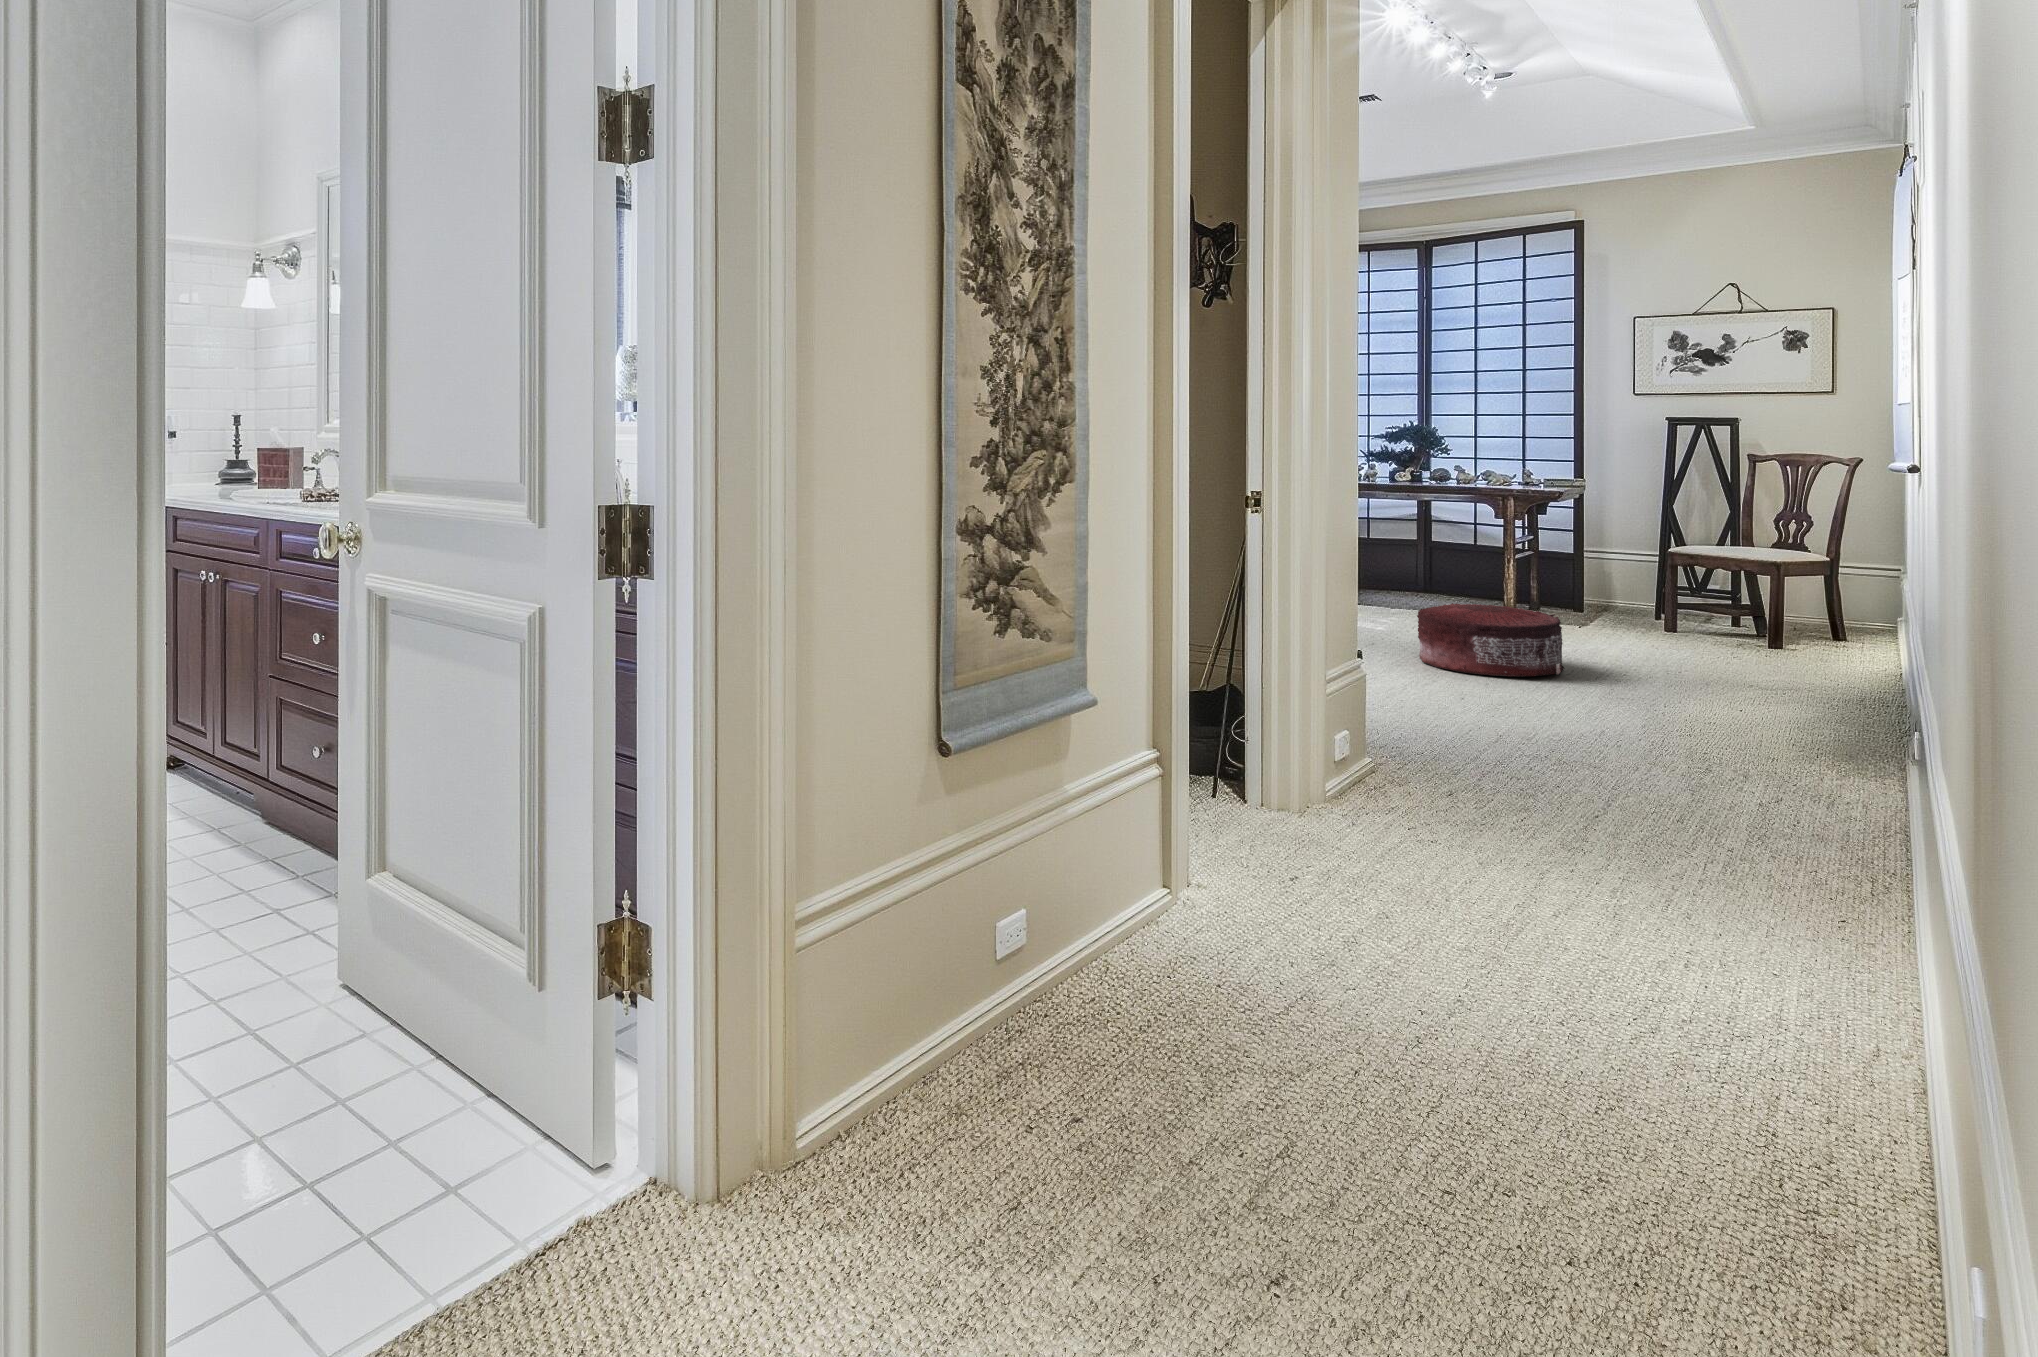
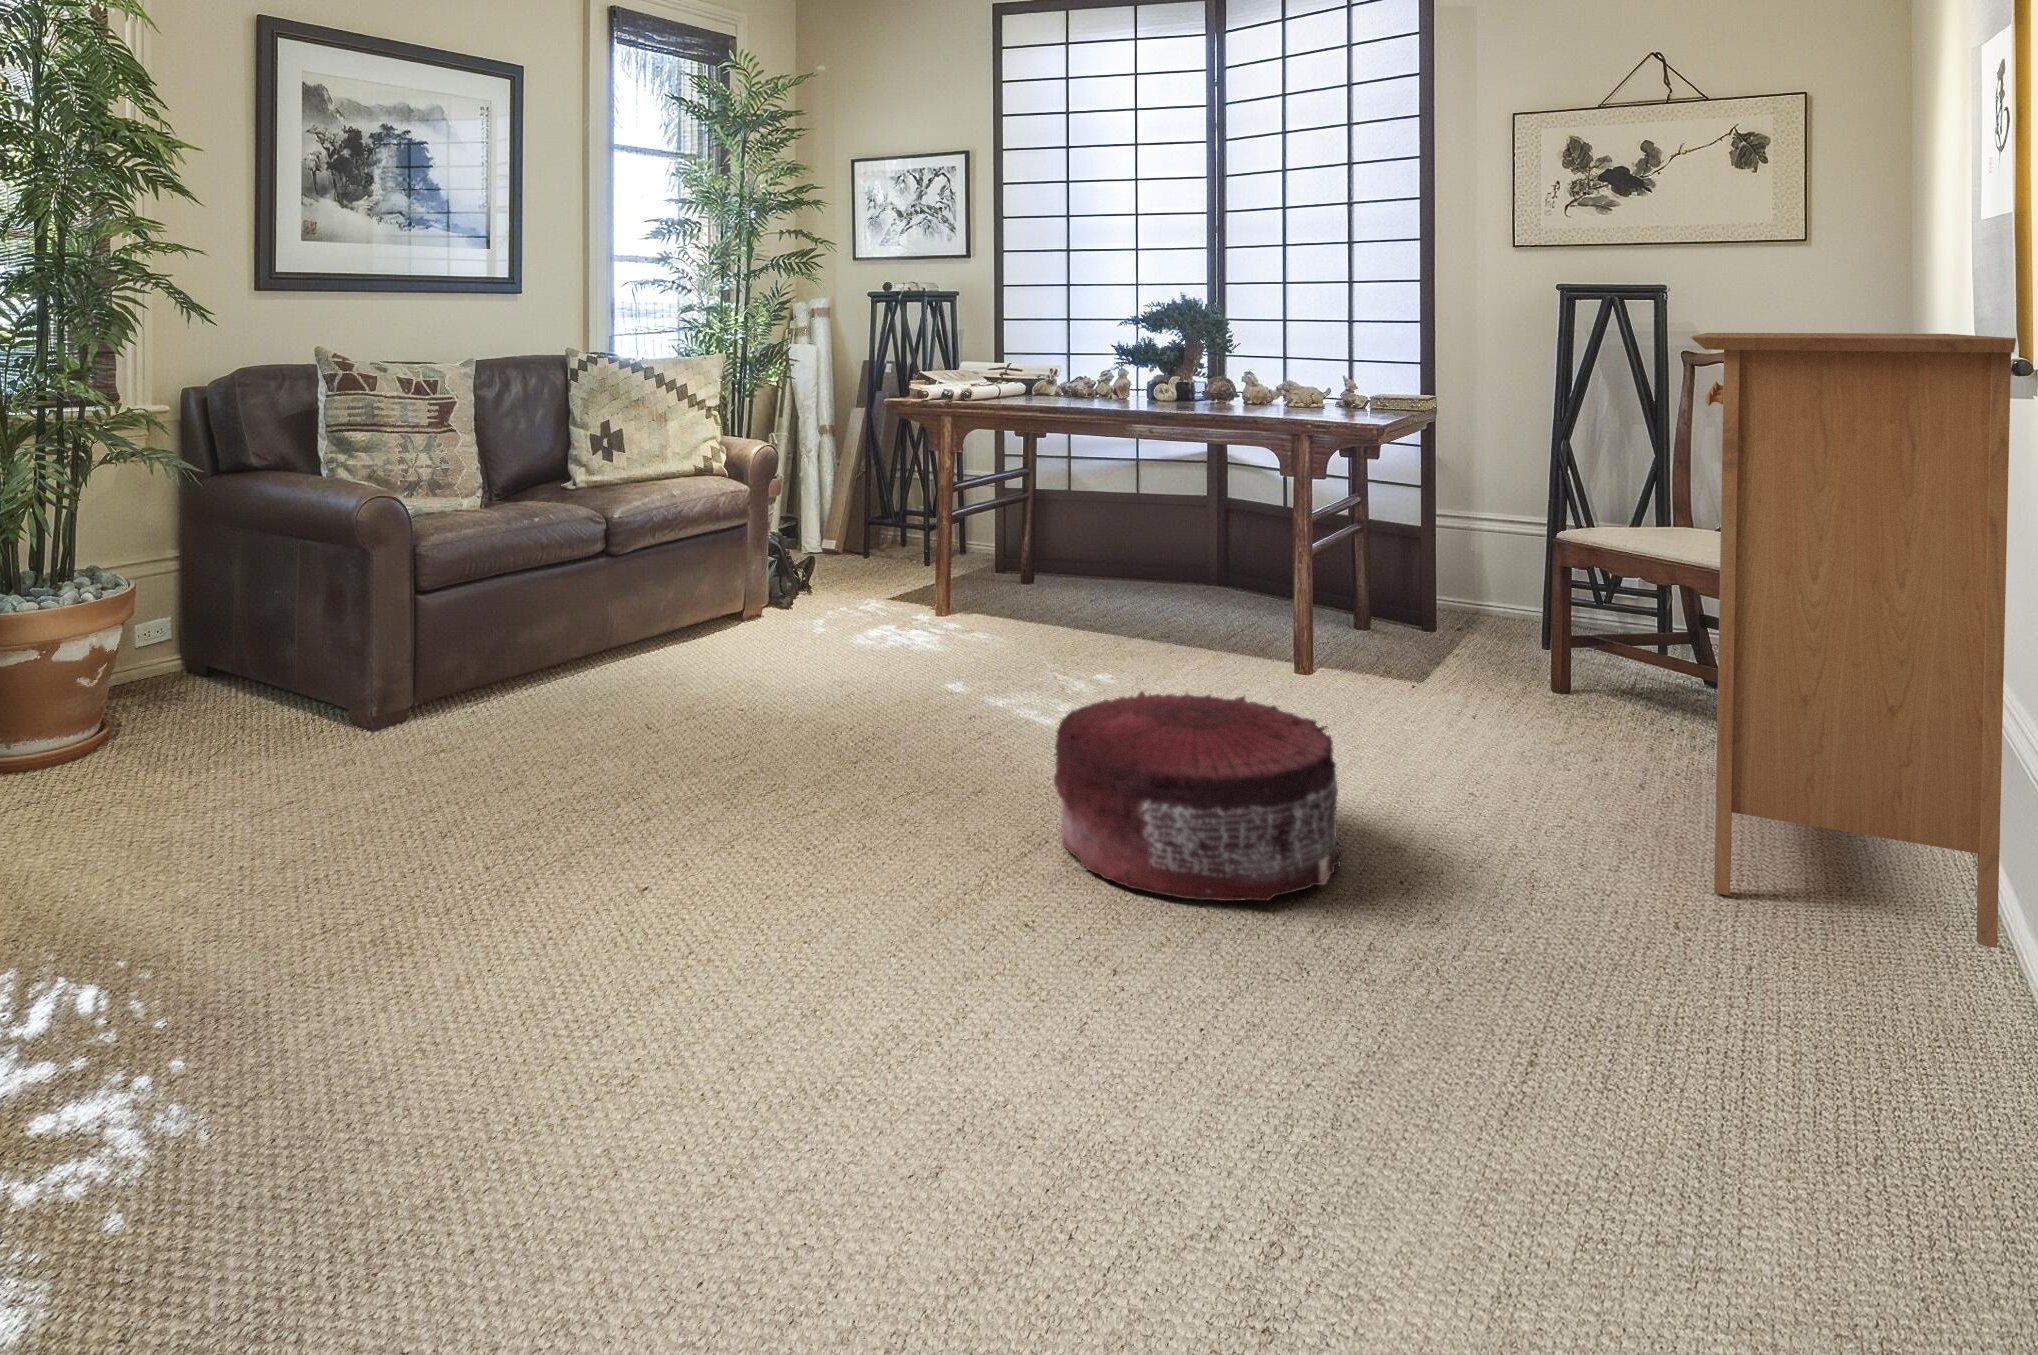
console table: none [1740,445,1895,701] -> present [1691,333,2016,948]

